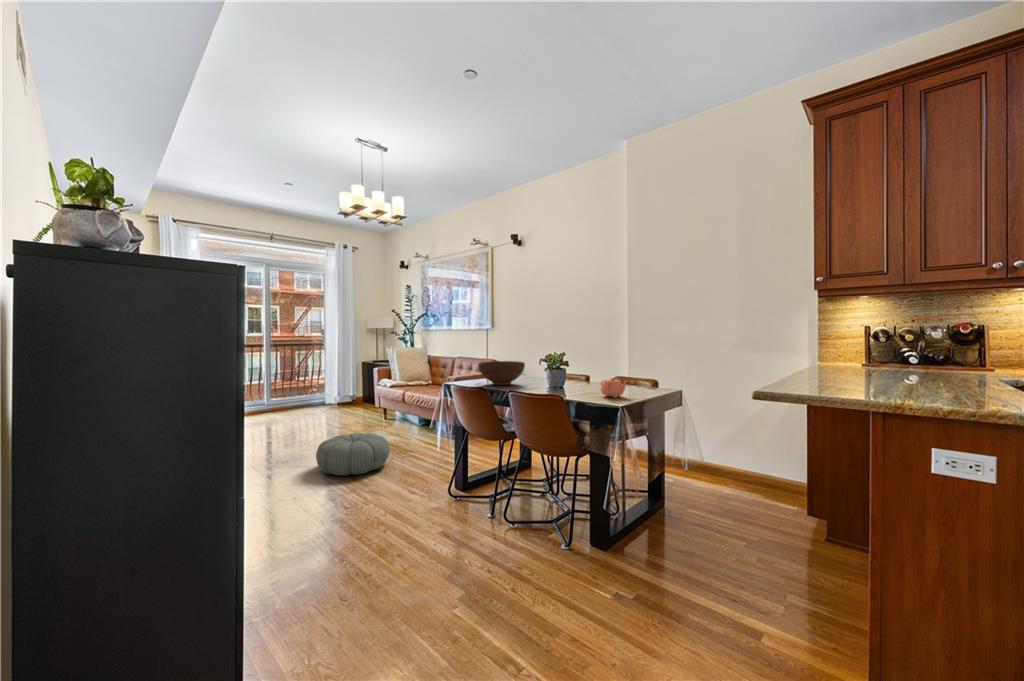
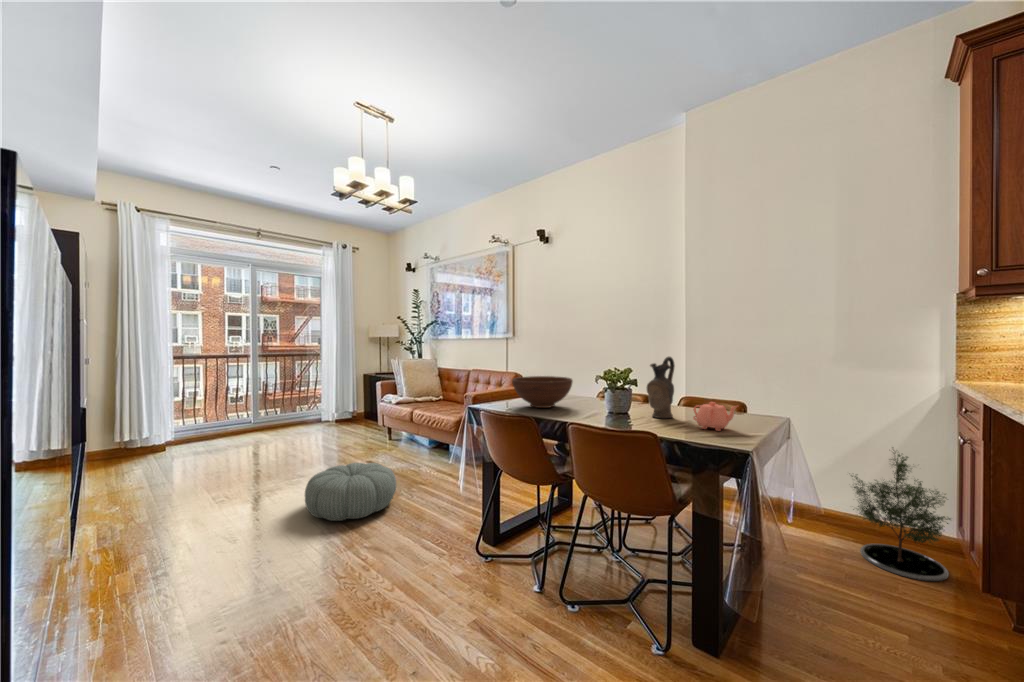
ceramic pitcher: none [574,345,596,391] -> present [647,357,675,418]
potted tree: none [734,413,802,510] -> present [852,447,951,581]

